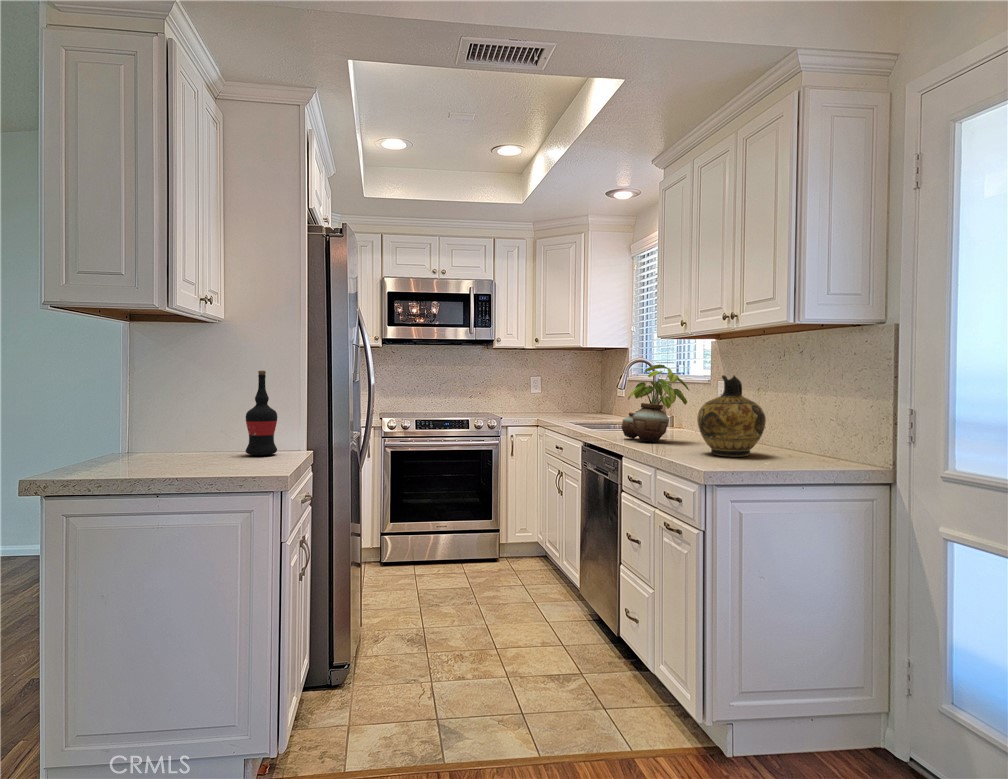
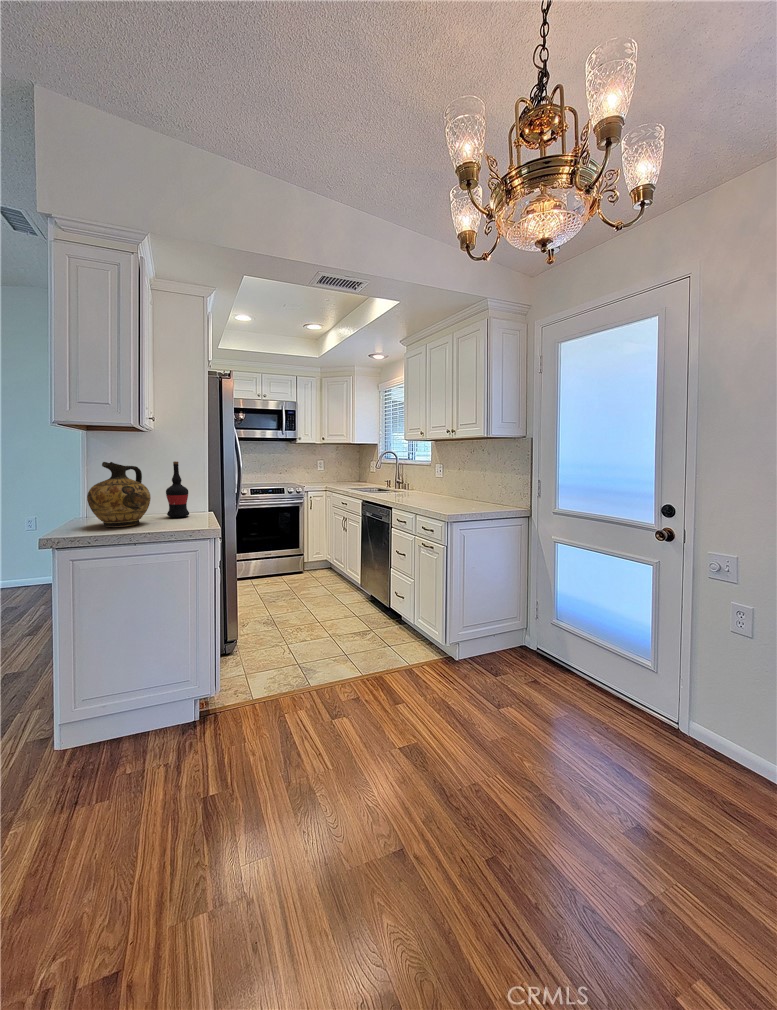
potted plant: present [622,364,689,442] -> none [388,458,426,501]
ceramic jug: present [697,375,766,457] -> present [87,462,151,527]

